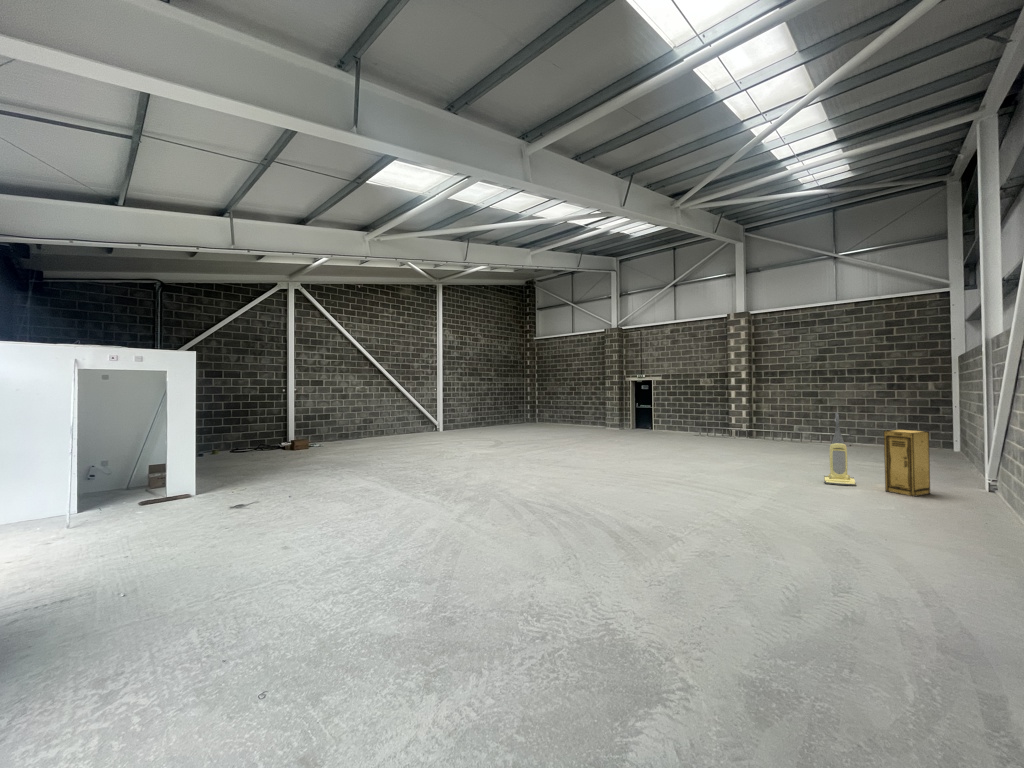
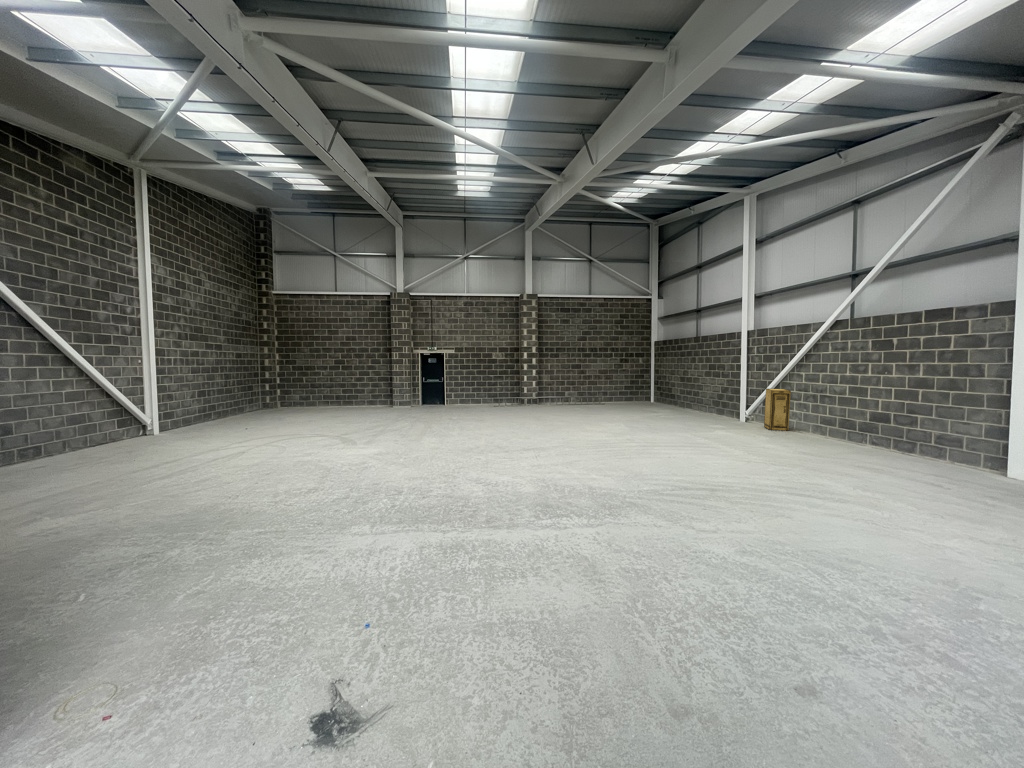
vacuum cleaner: present [824,413,856,486] -> none [728,379,749,431]

